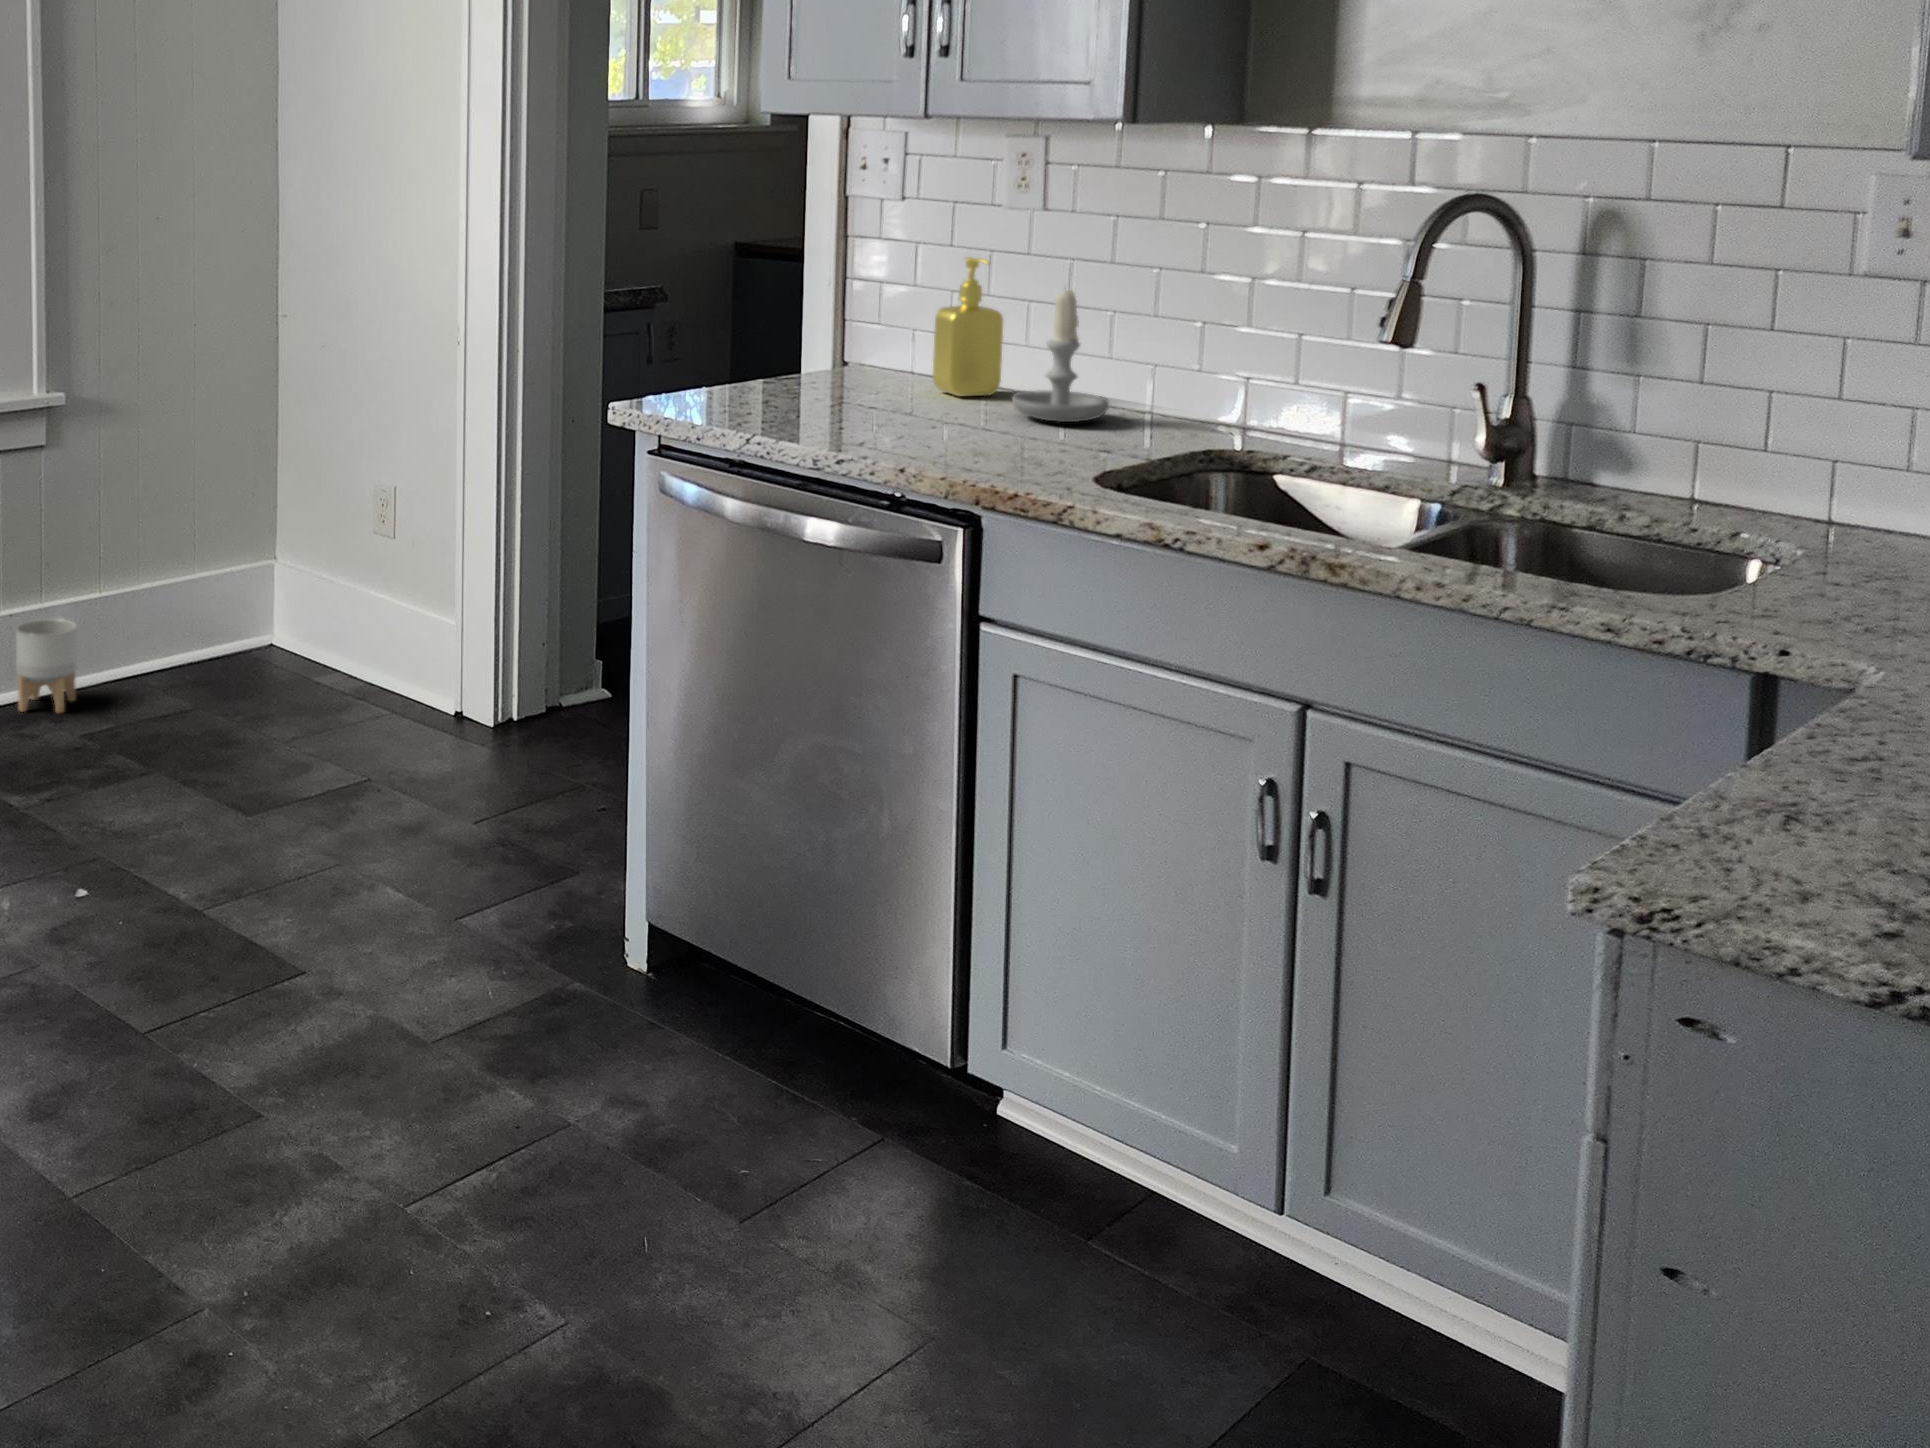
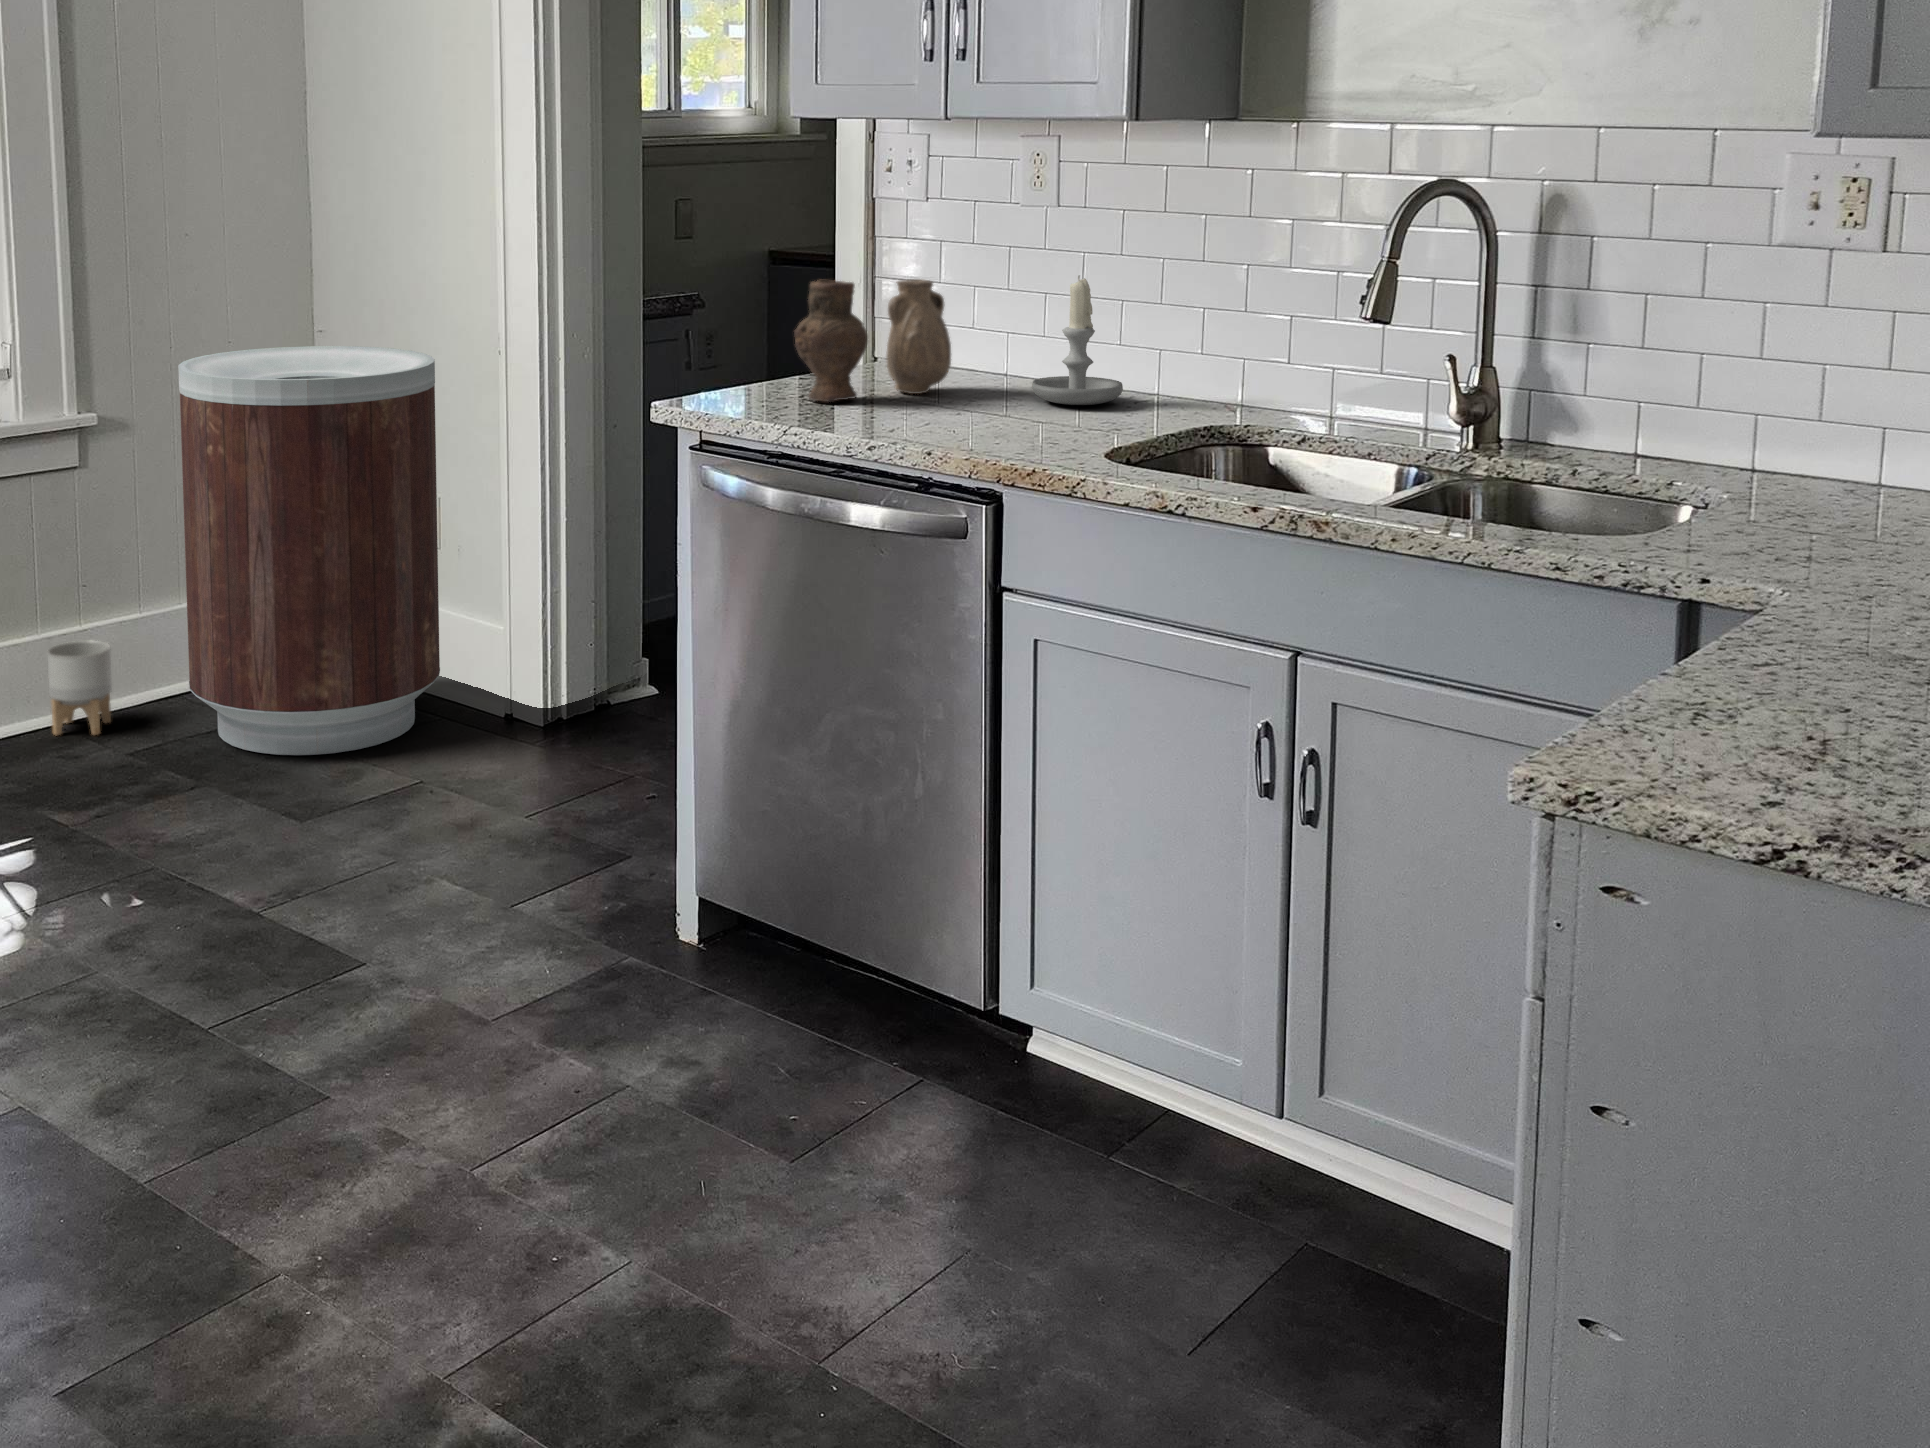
soap dispenser: present [933,257,1003,396] -> none [957,251,1022,385]
vase: none [764,283,927,410] -> present [794,279,951,402]
trash can: none [150,334,402,743] -> present [178,346,440,755]

